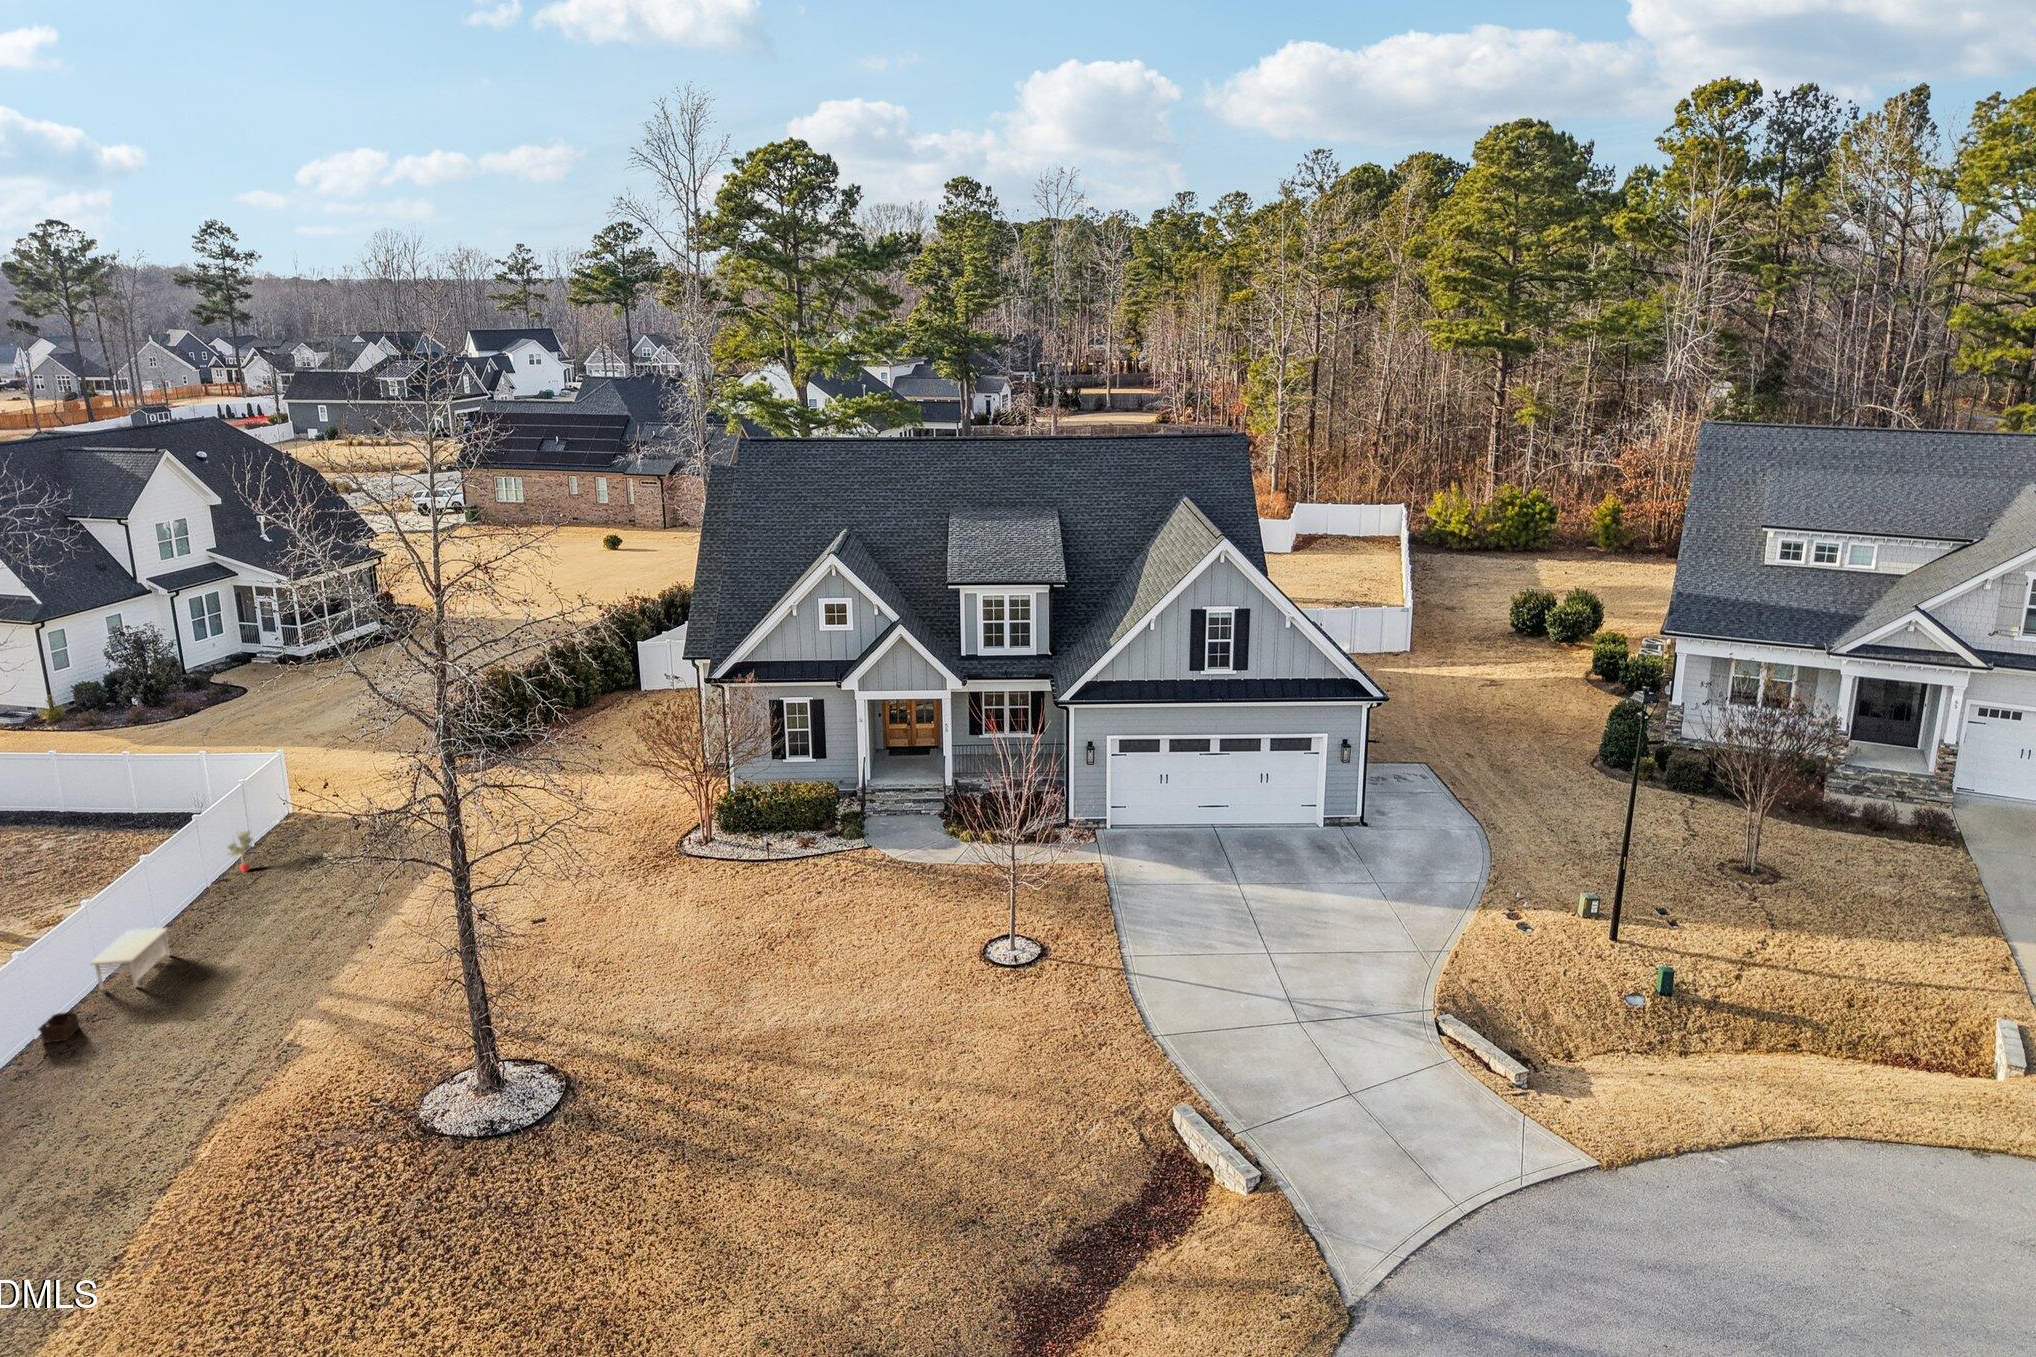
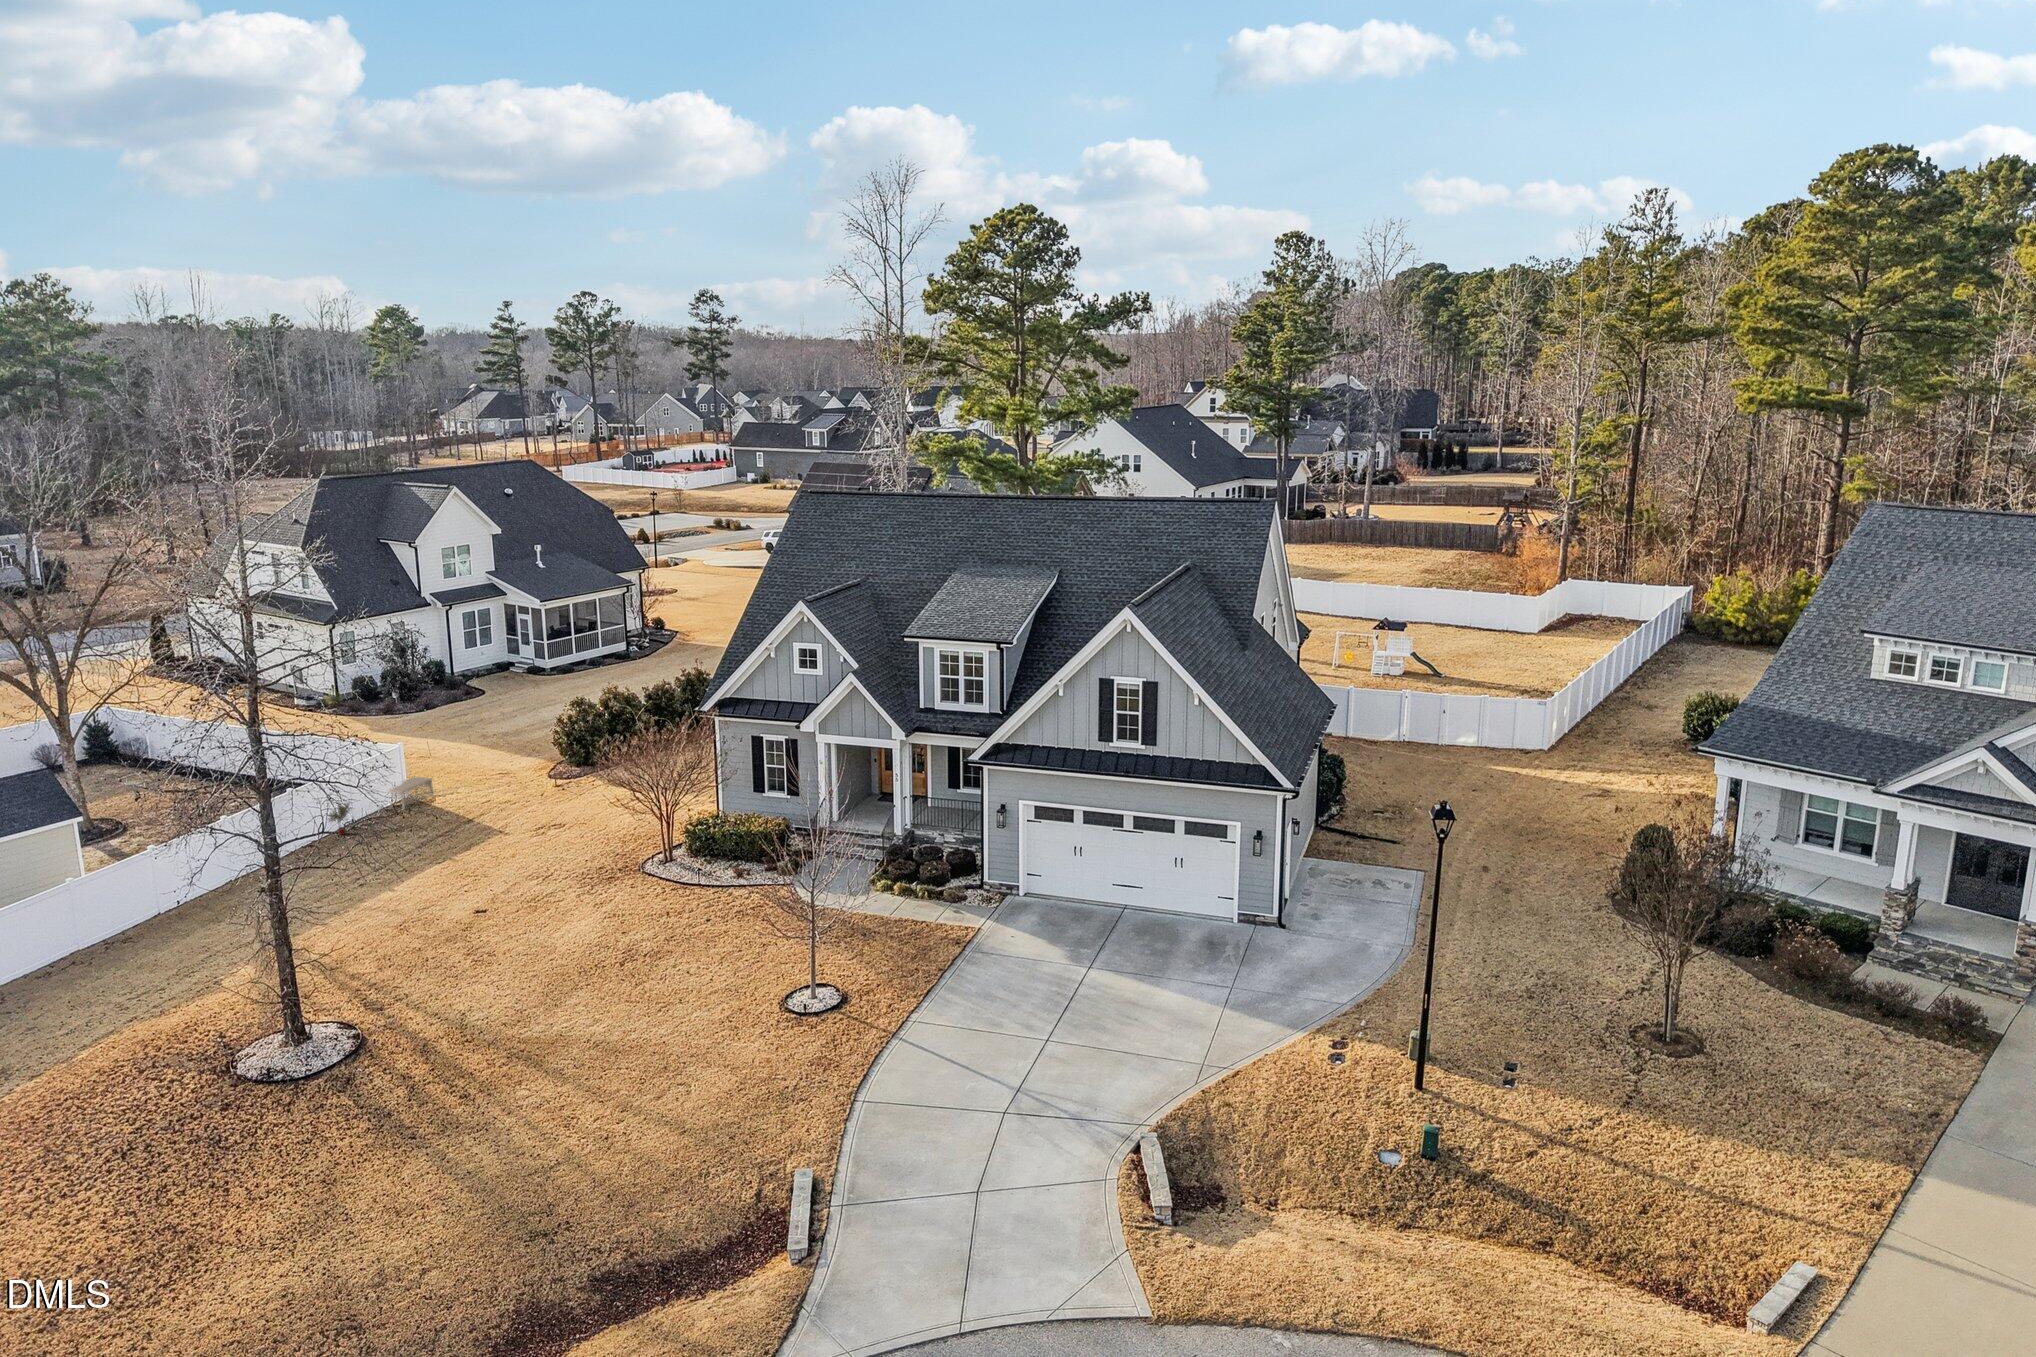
storage bench: present [91,928,170,989] -> present [389,777,433,808]
basket: present [38,1012,79,1043] -> none [95,925,131,946]

